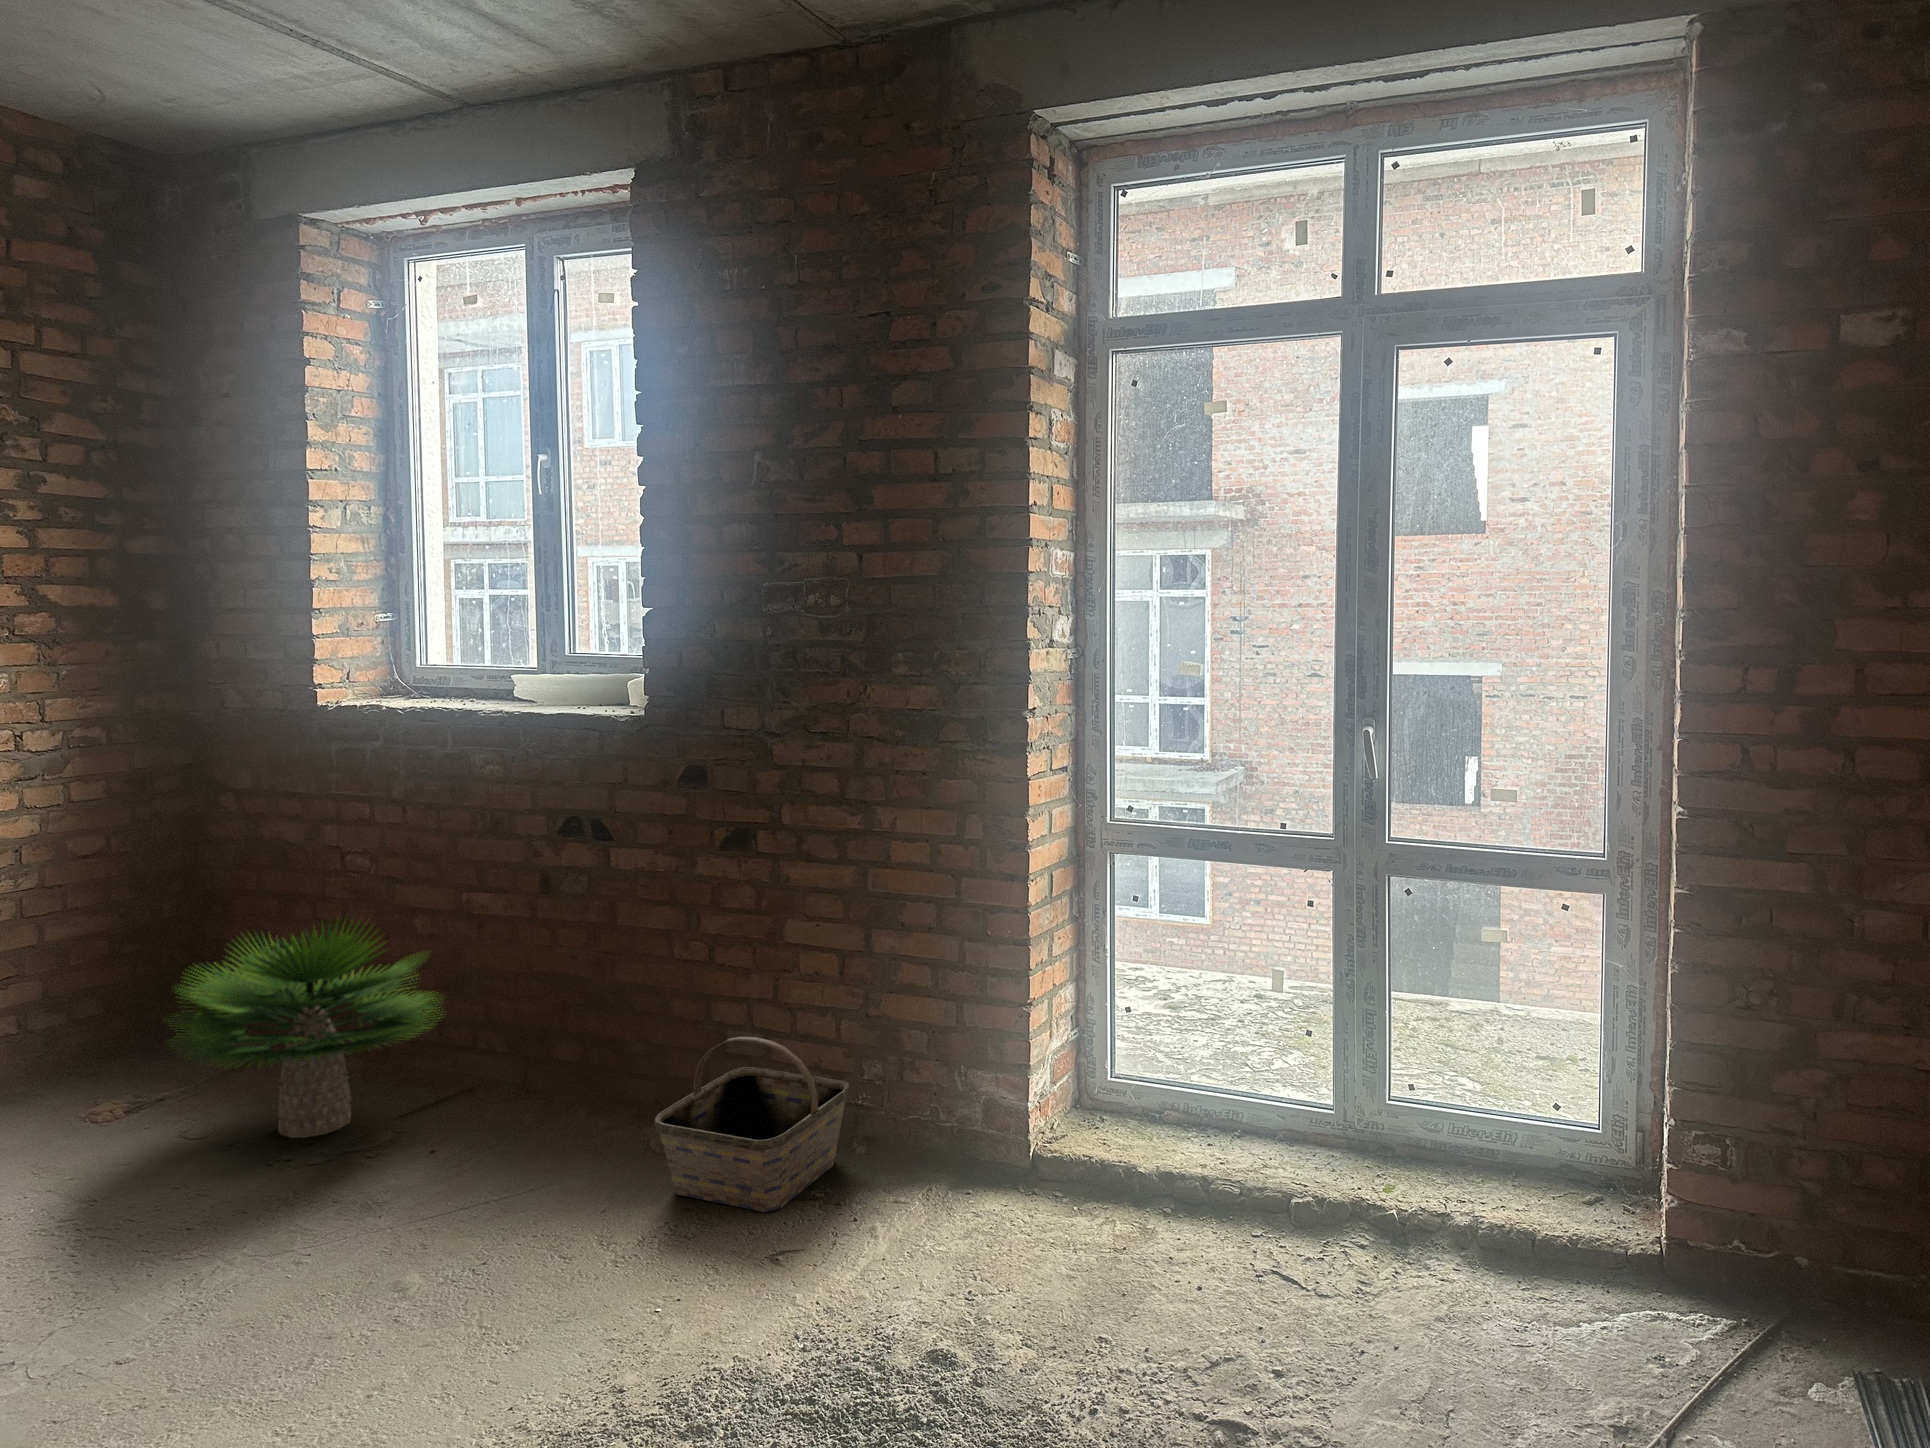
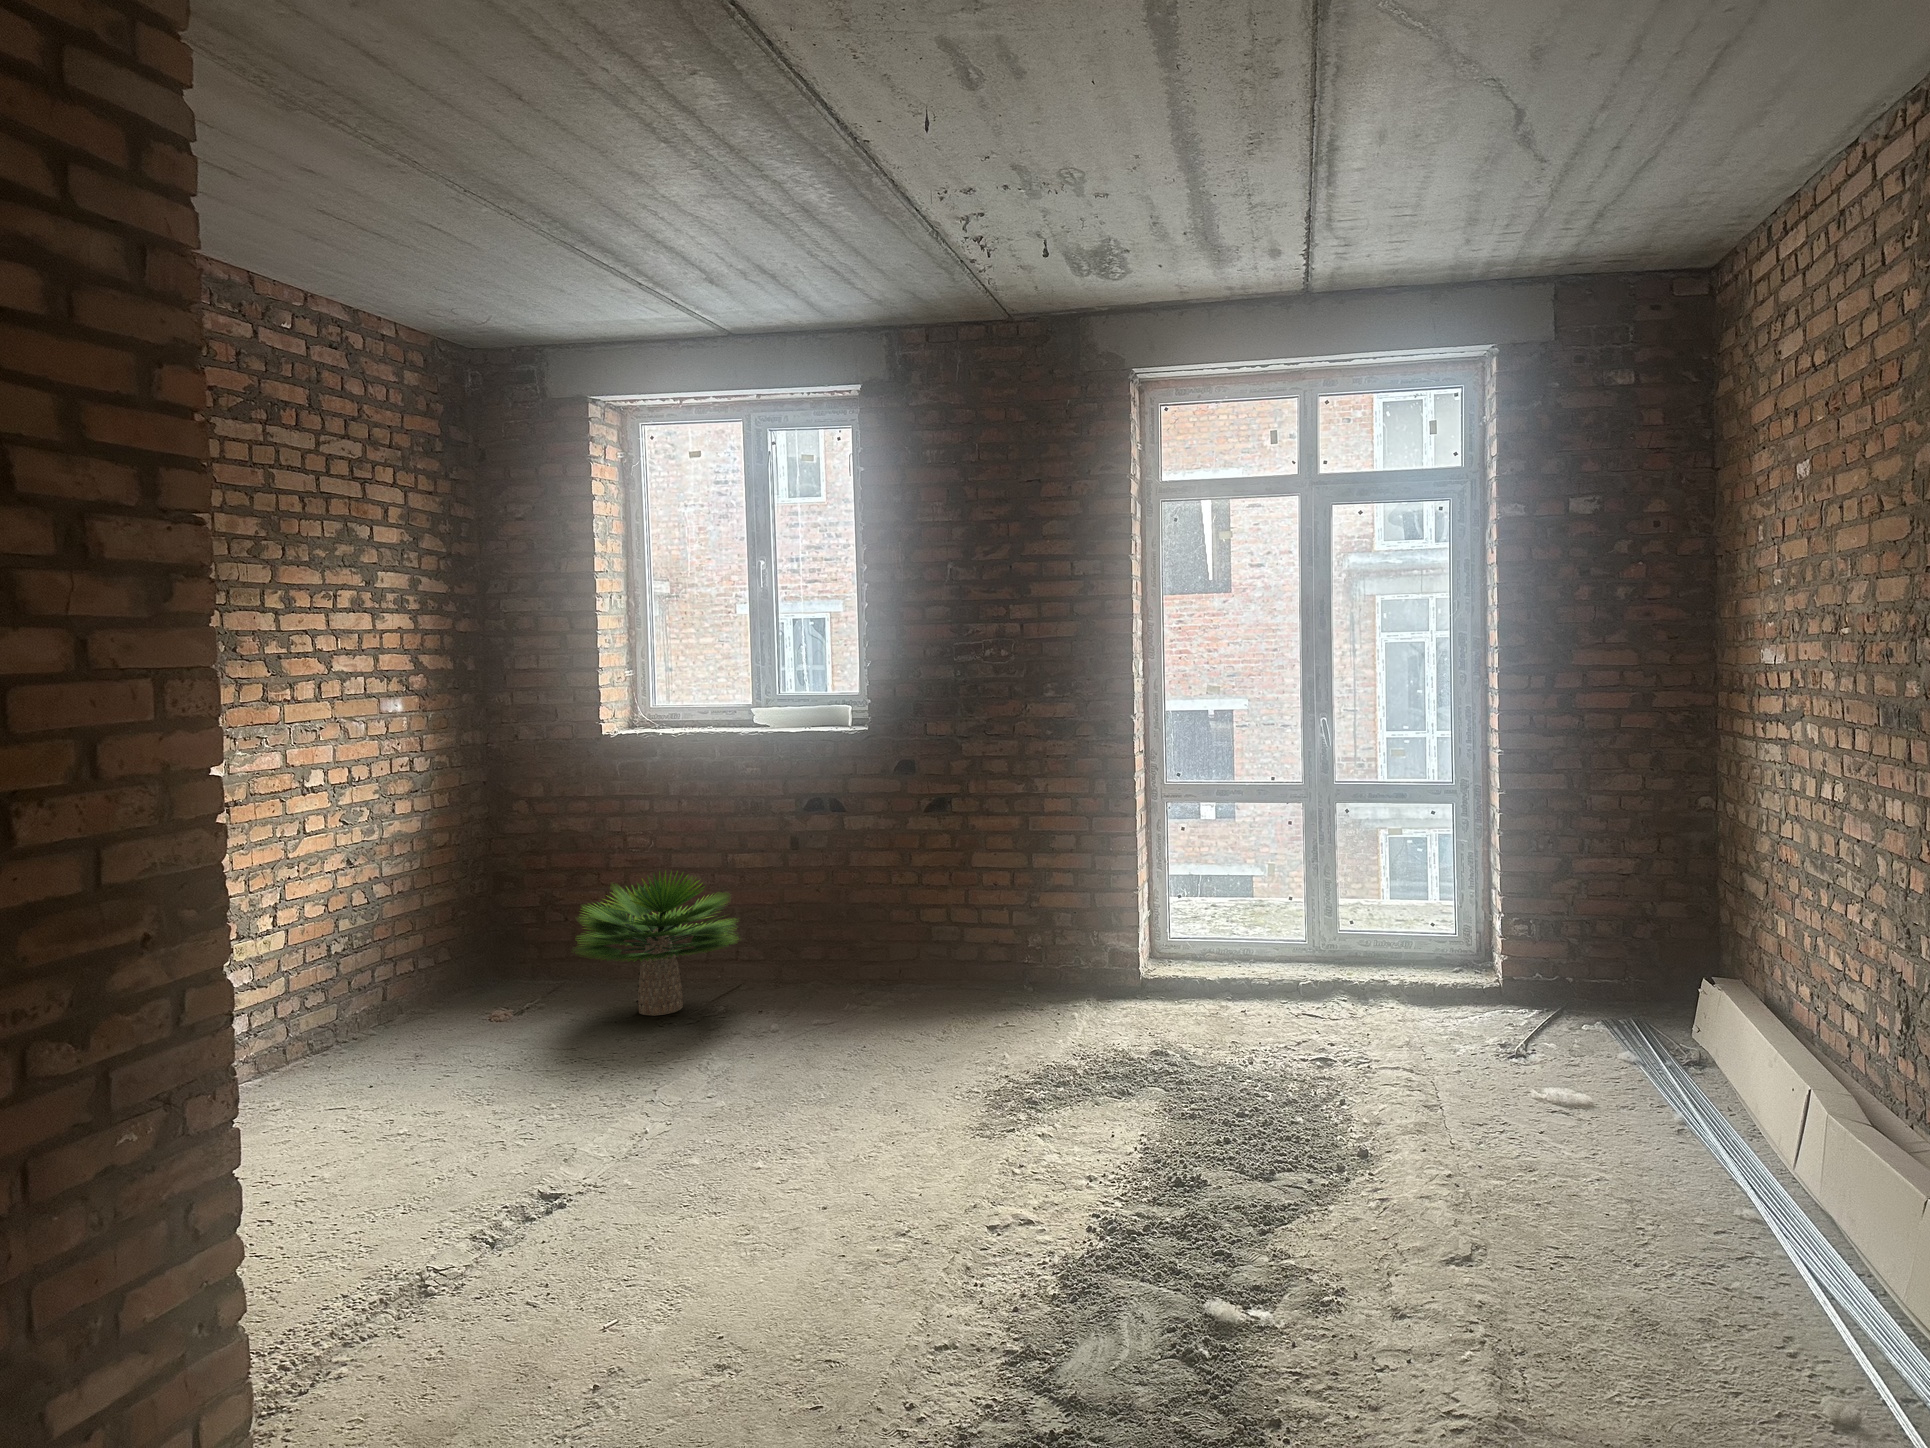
basket: present [655,1037,849,1212] -> none [928,920,1028,1019]

